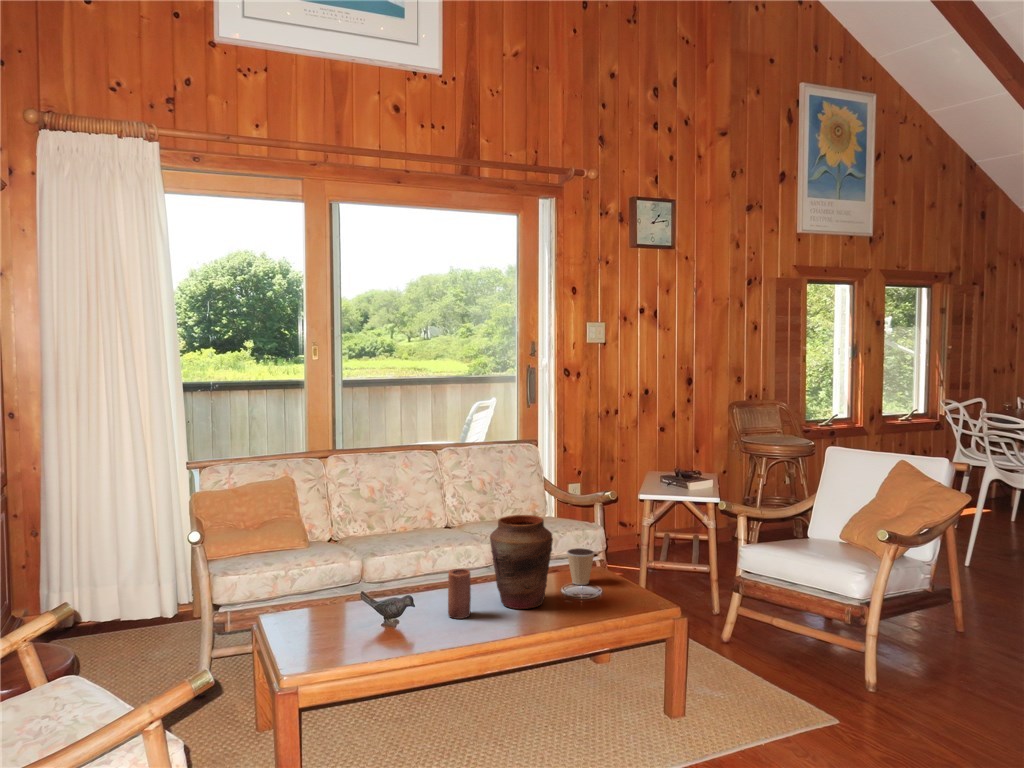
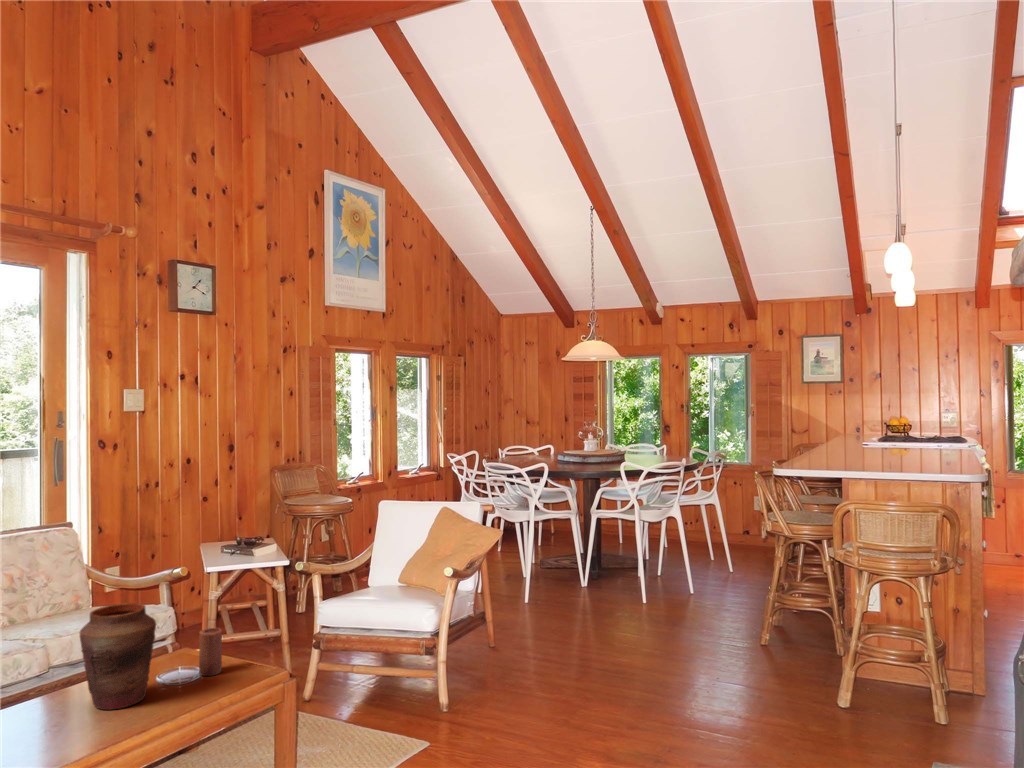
coffee cup: present [567,548,594,585] -> none [158,631,190,671]
candle: present [448,569,471,619] -> present [199,628,222,676]

